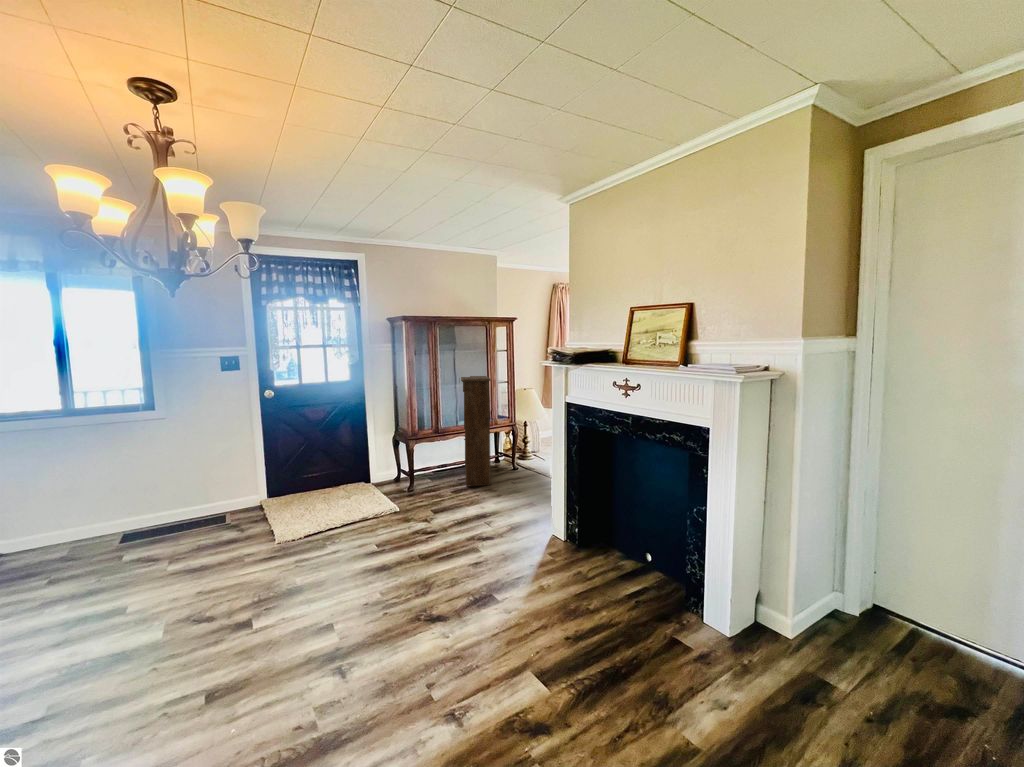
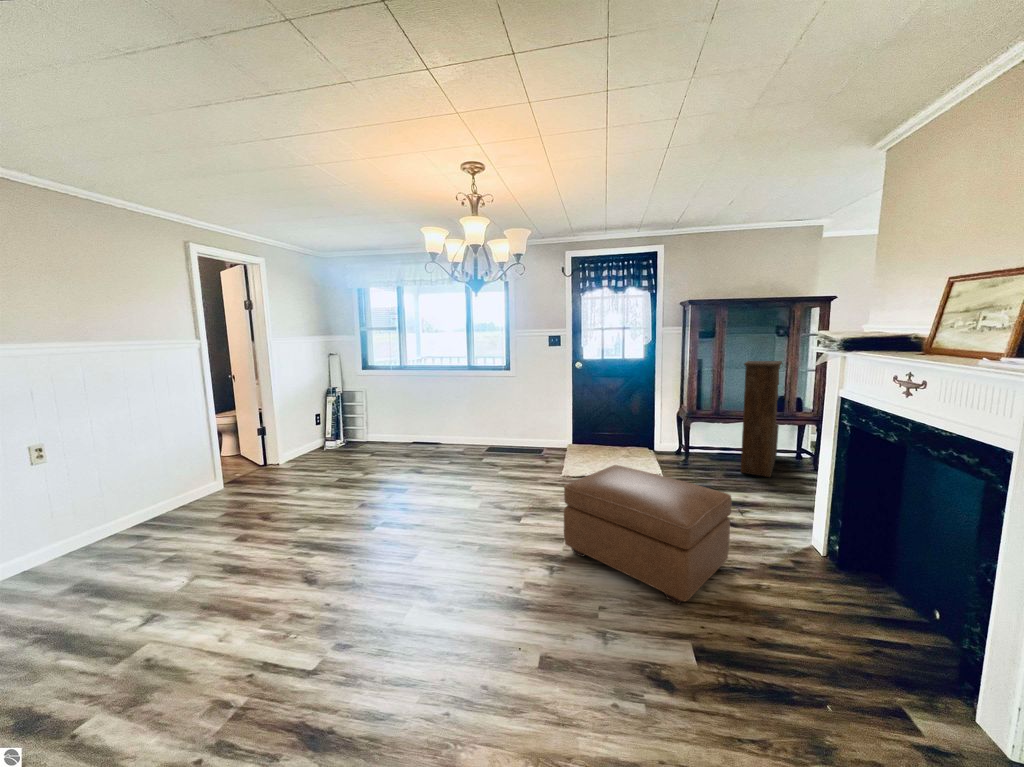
ottoman: none [338,507,512,639] -> present [564,465,732,604]

